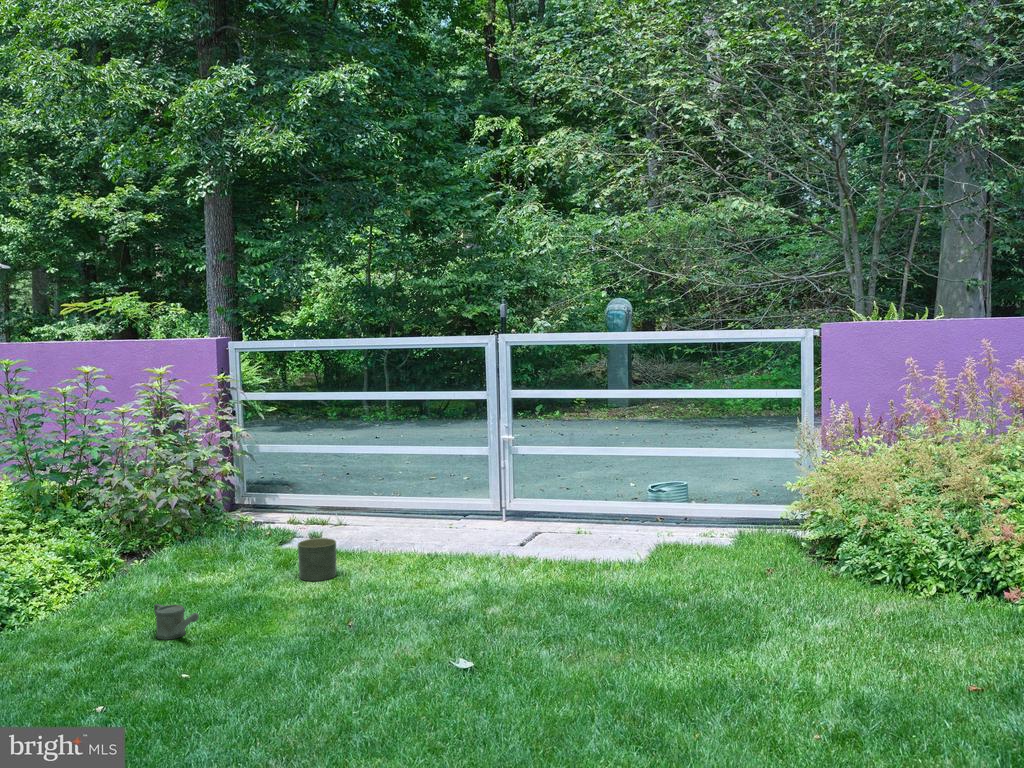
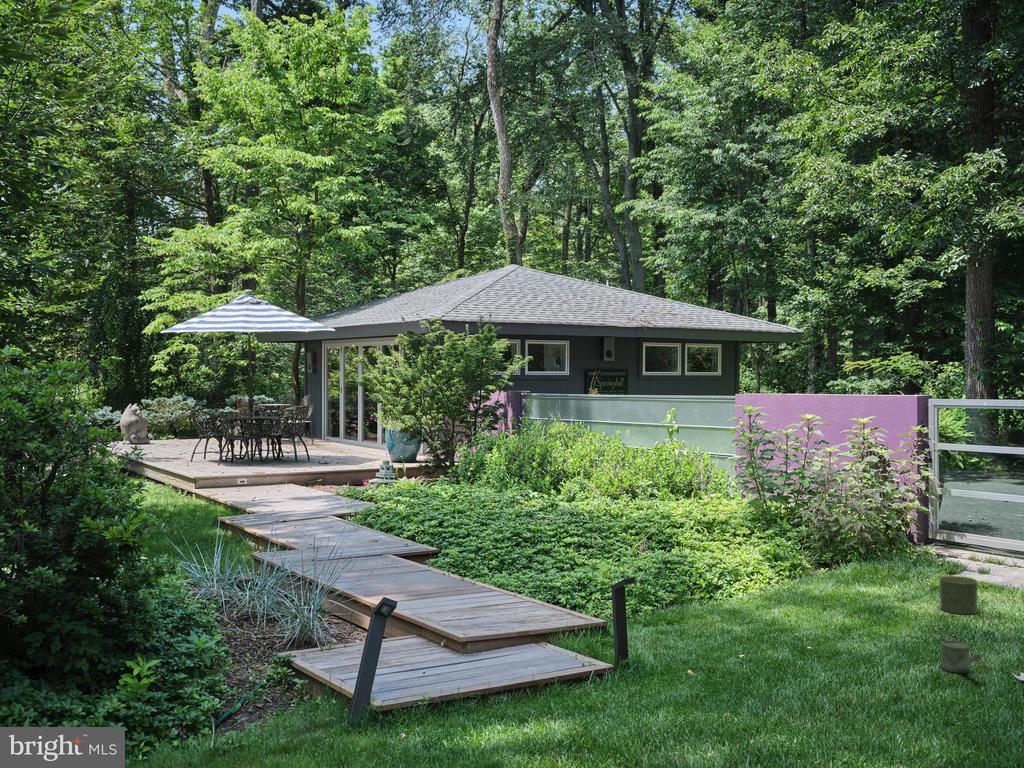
watering can: present [154,604,199,640] -> present [941,637,981,673]

